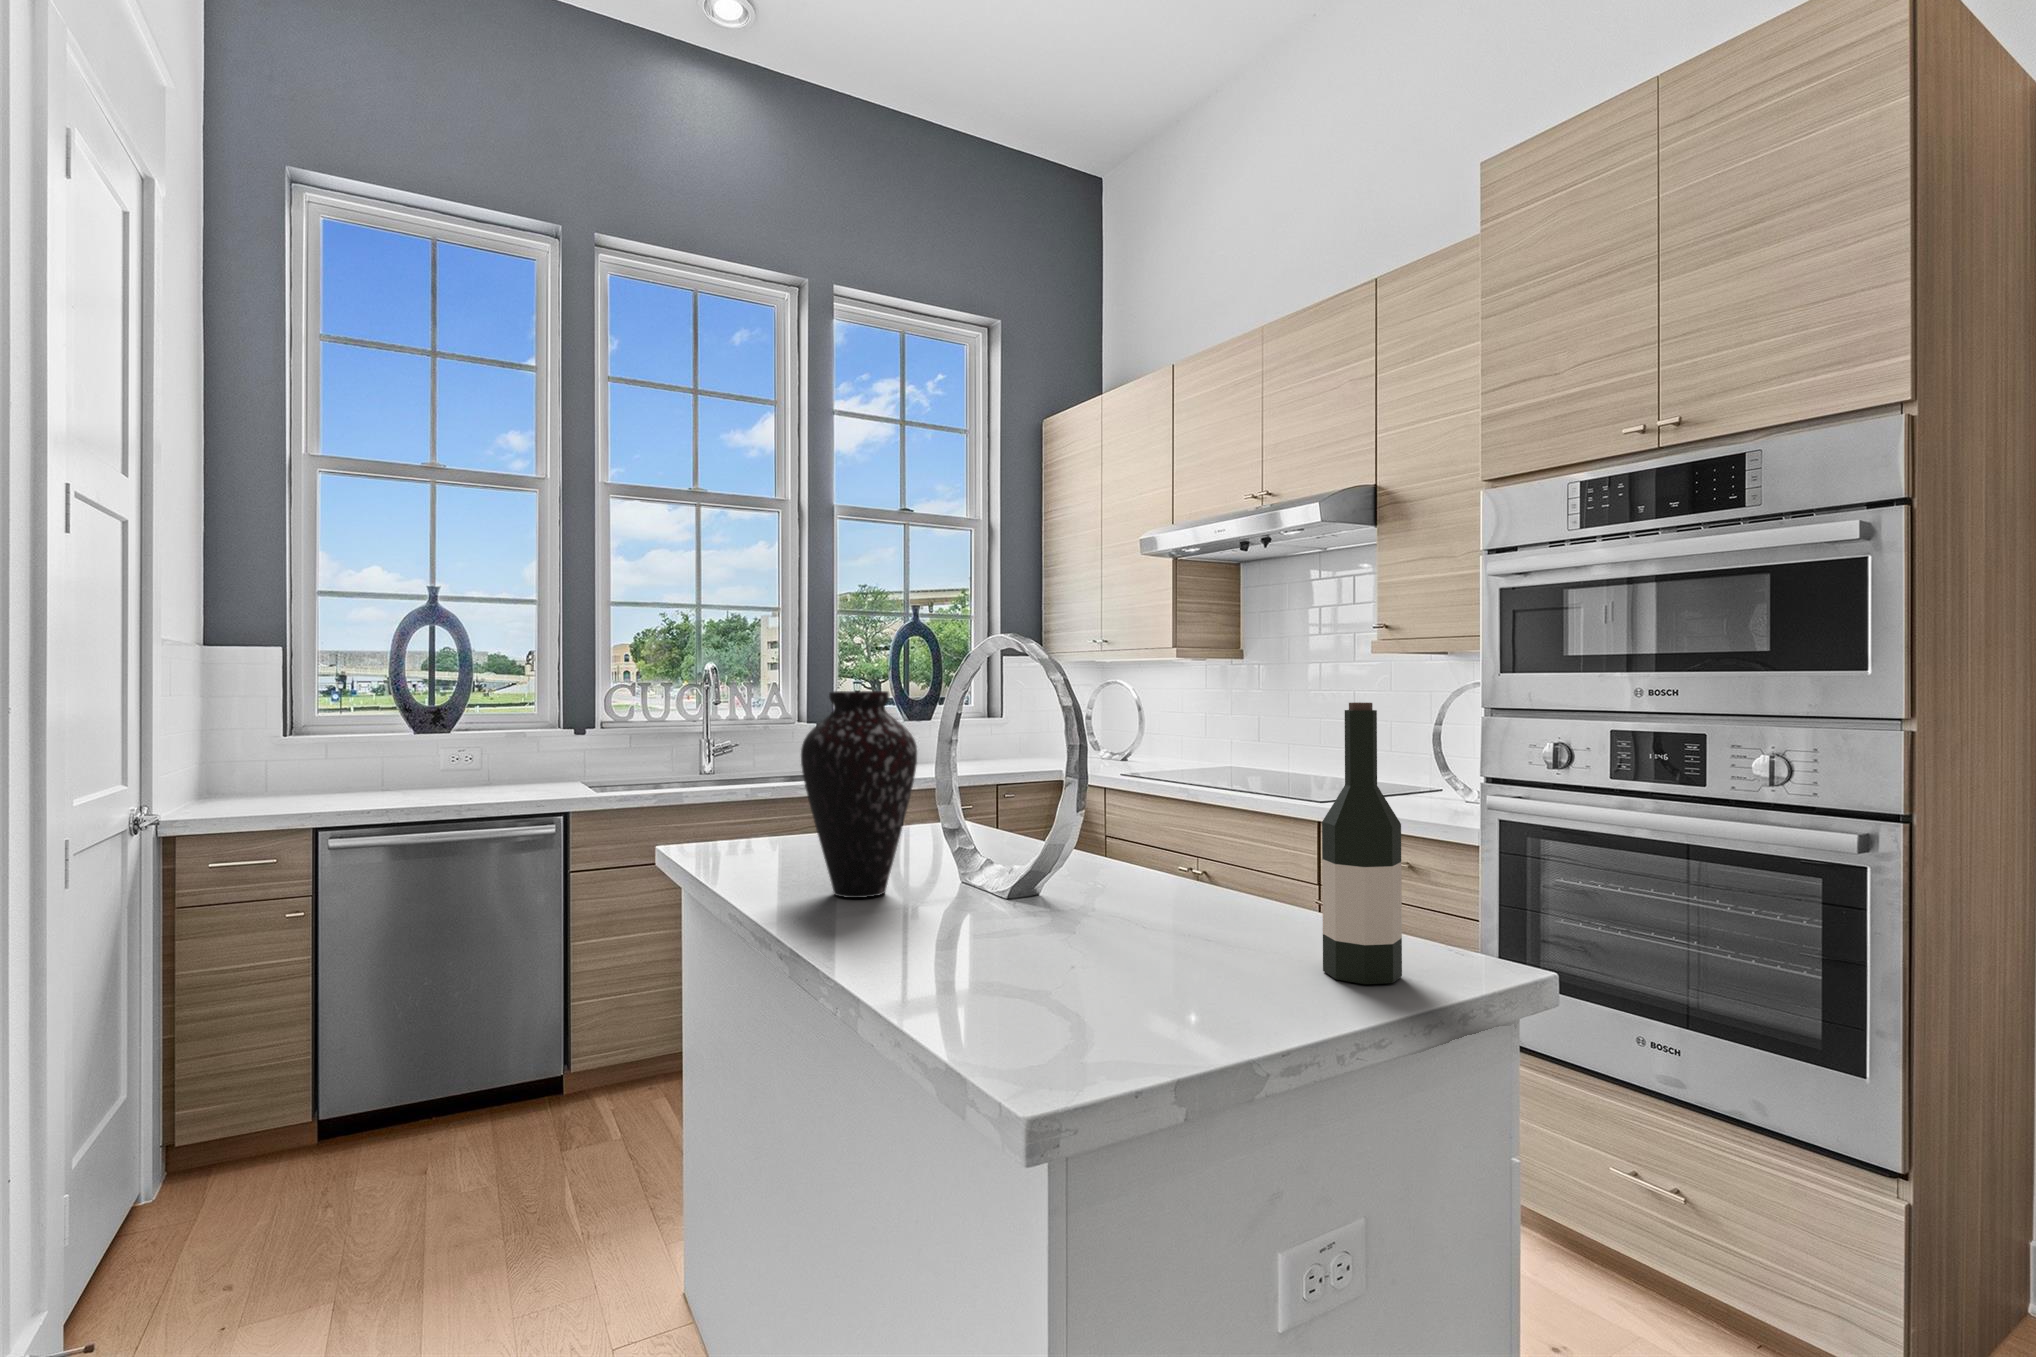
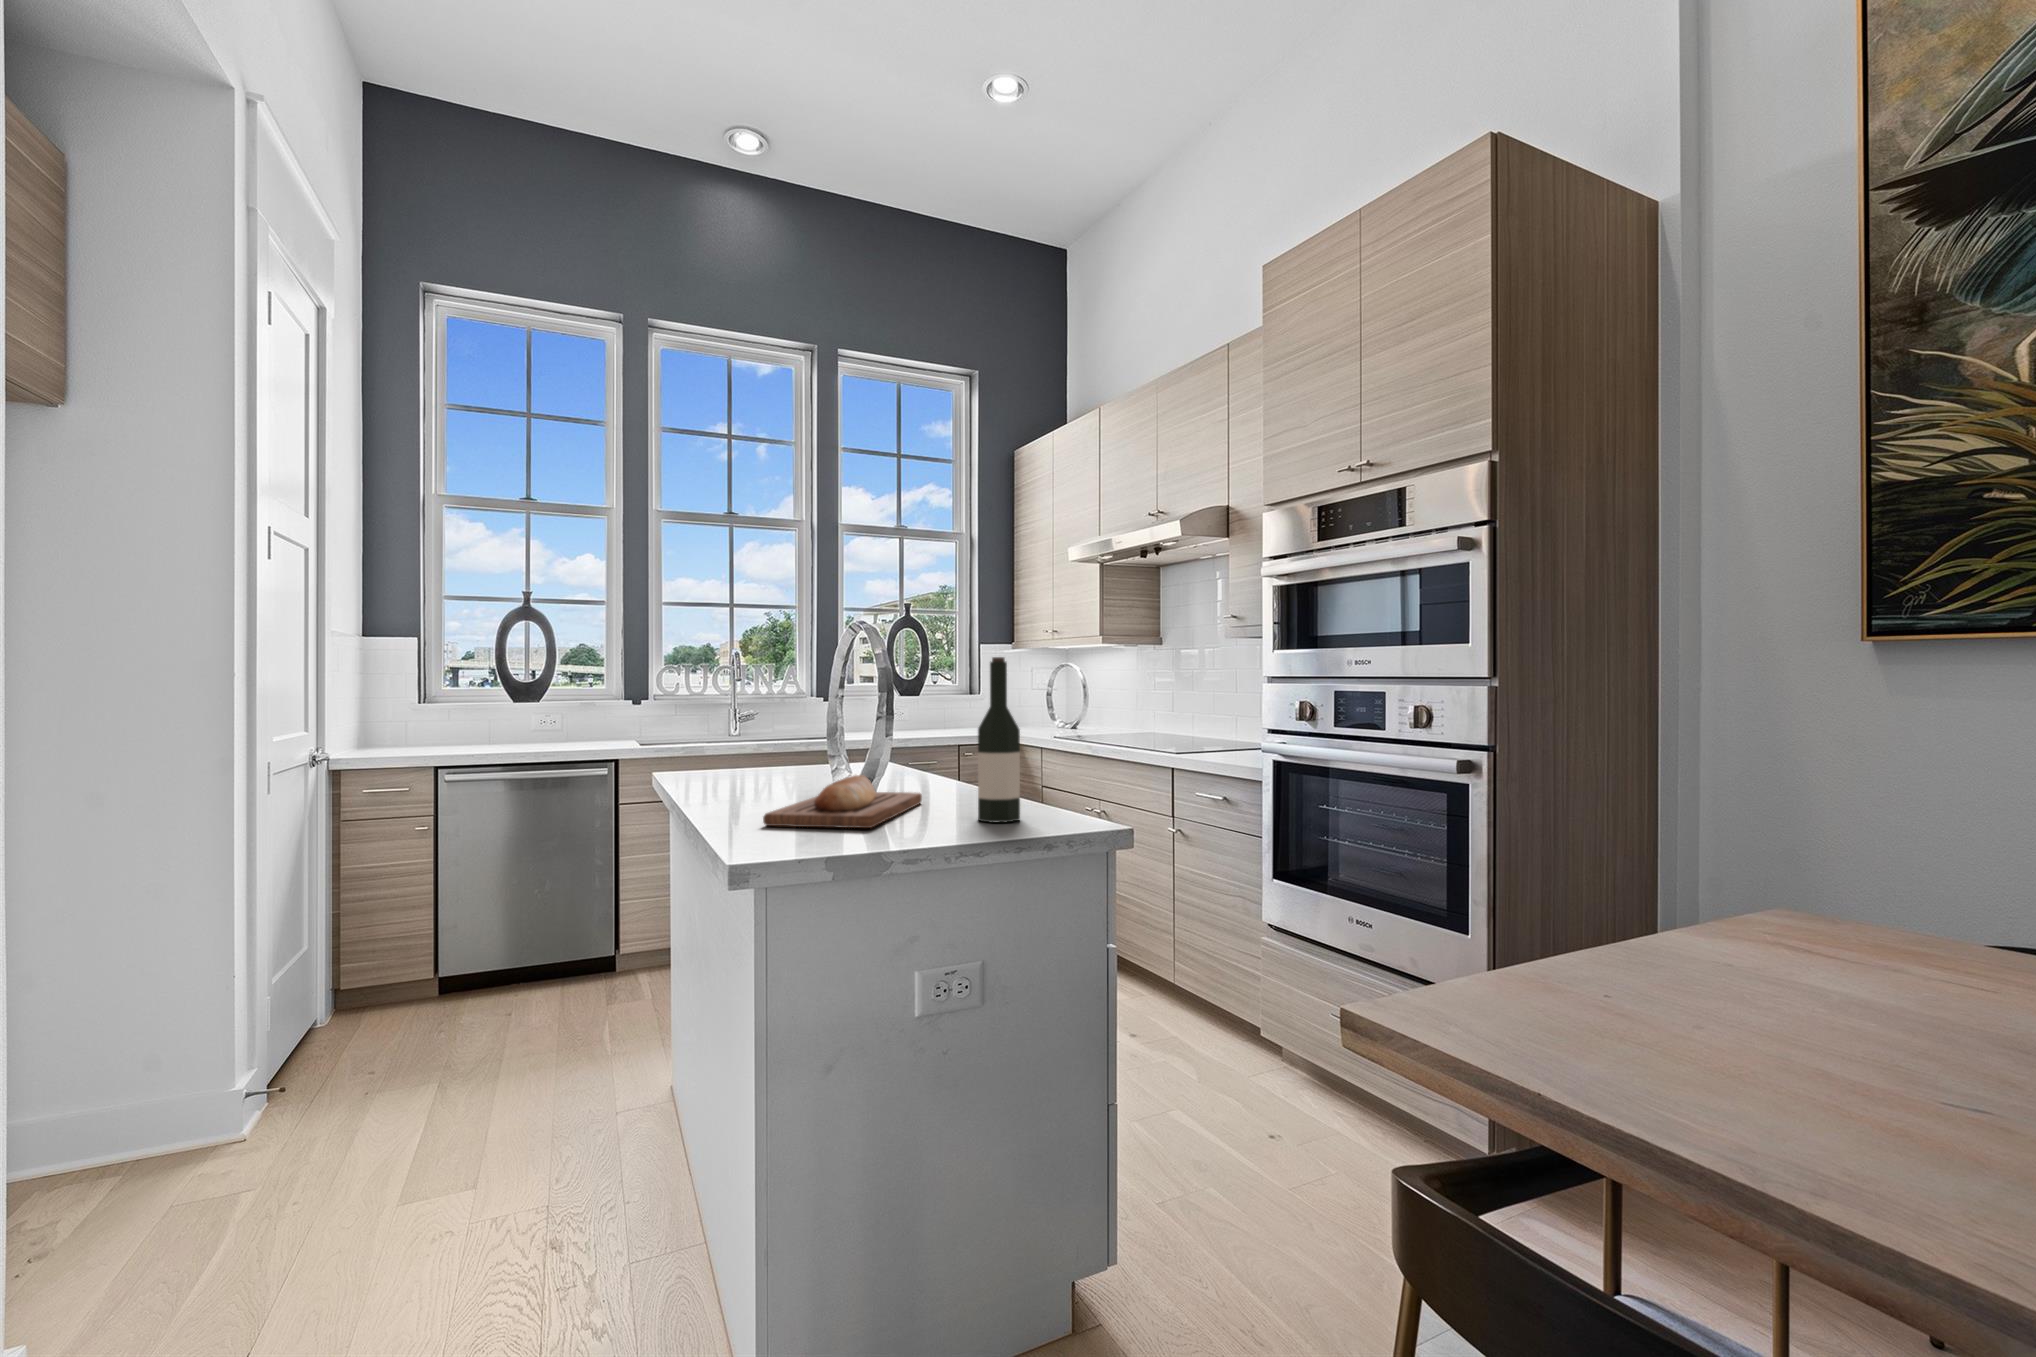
vase: present [801,691,917,898] -> none [712,657,789,790]
bread loaf: none [995,889,1199,1013] -> present [763,775,922,828]

